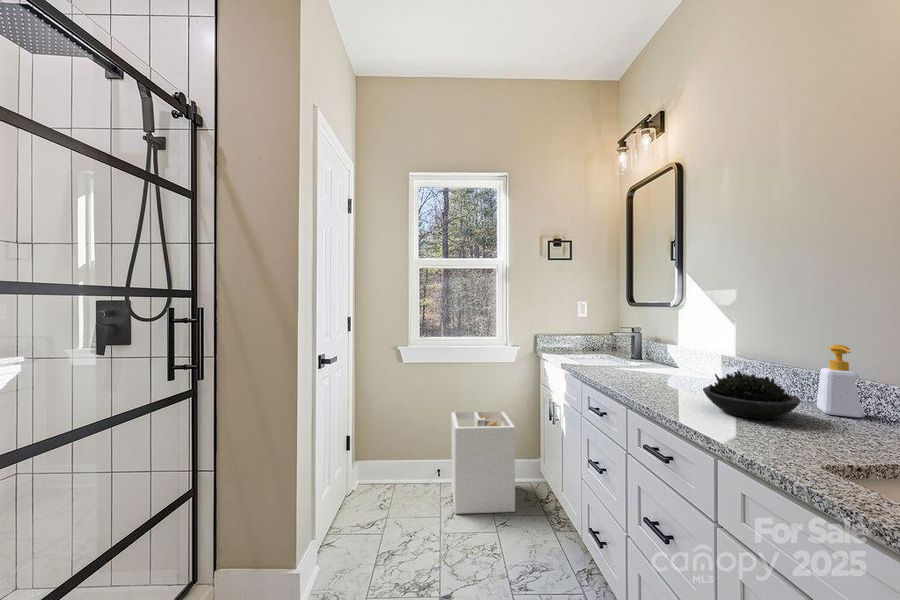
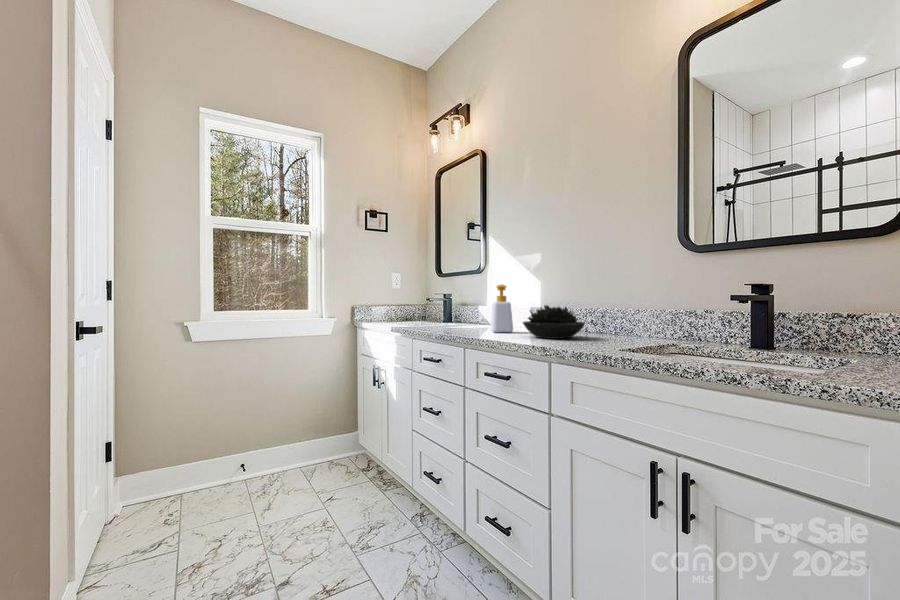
soap bottle: present [816,345,864,418] -> present [491,285,513,333]
laundry hamper: present [451,412,515,514] -> none [259,388,339,505]

